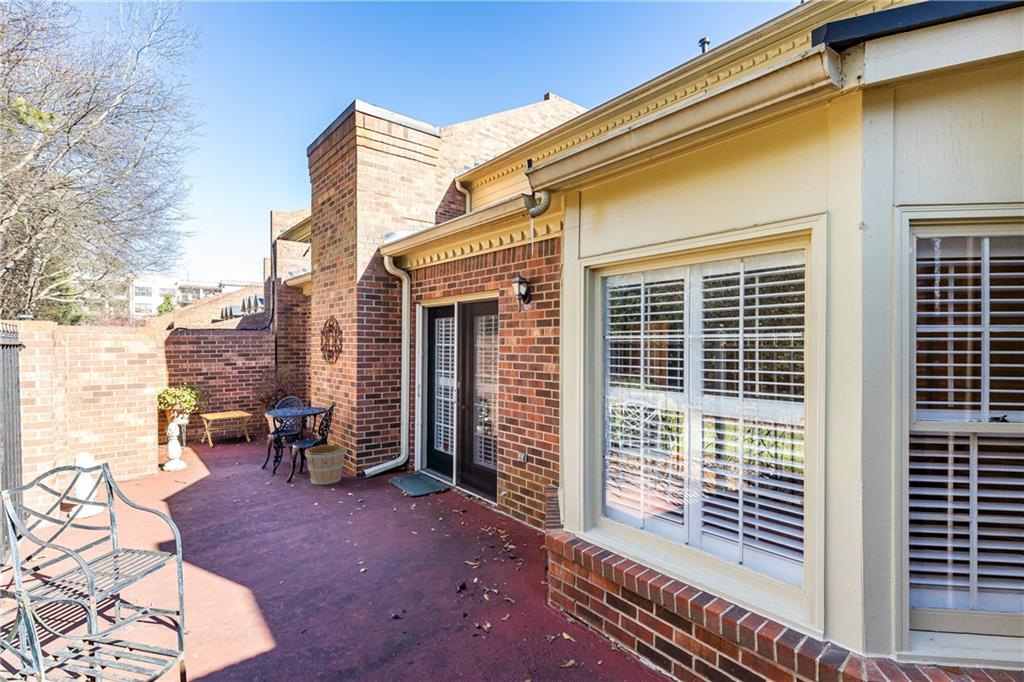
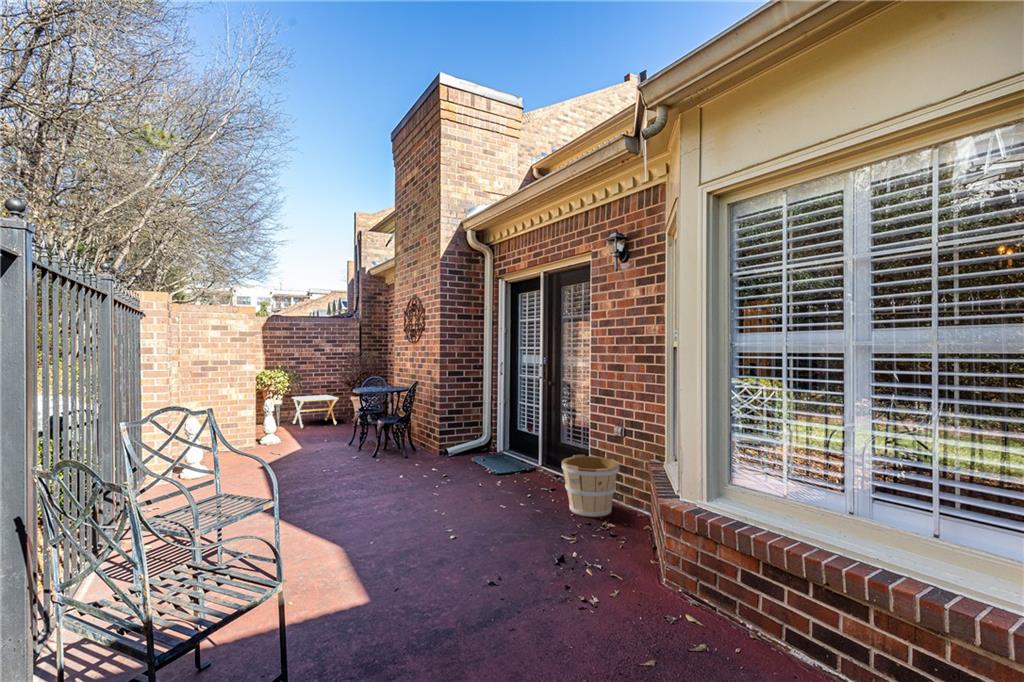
wooden bucket: present [305,444,346,485] -> present [561,455,619,517]

